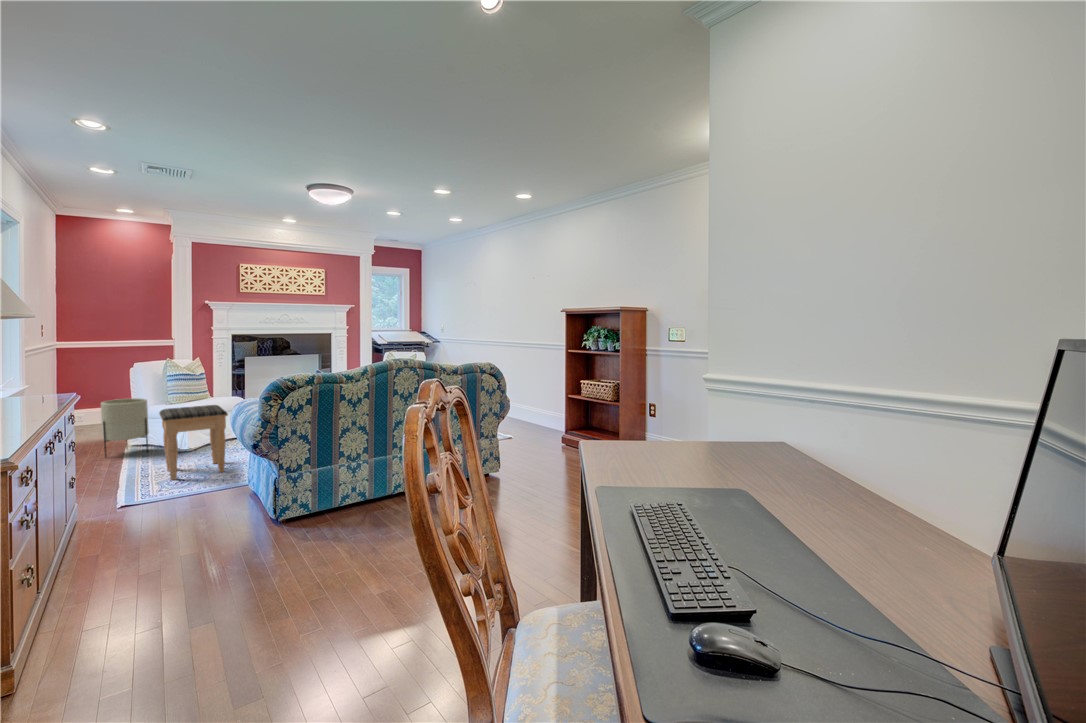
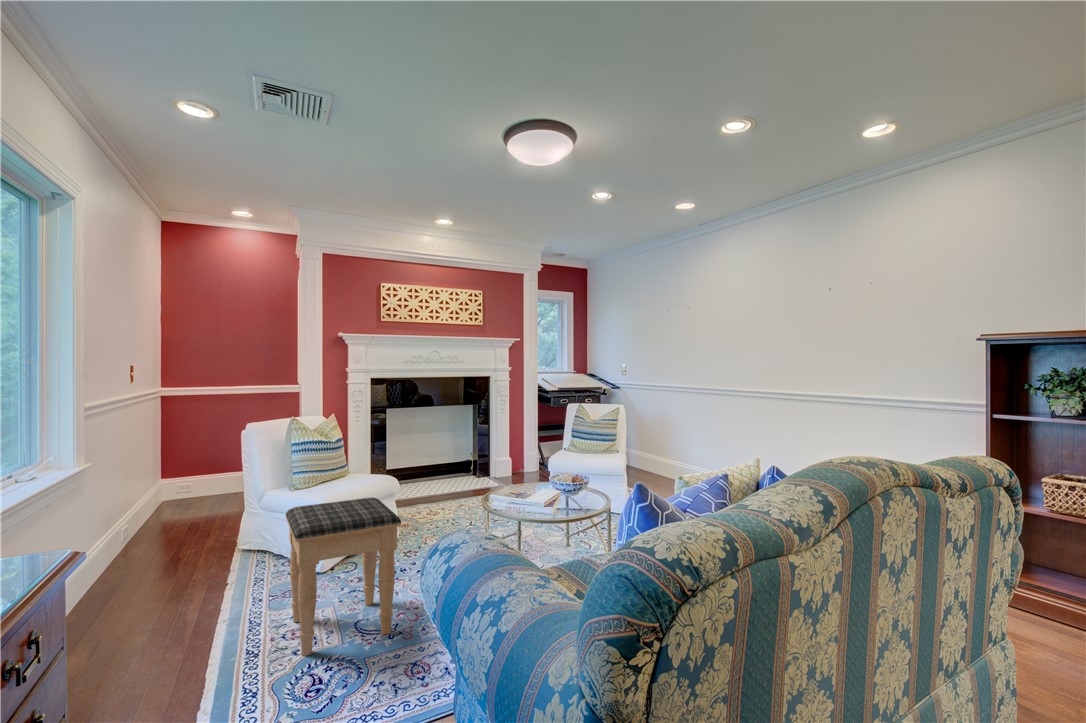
planter: present [101,398,149,458] -> none [198,478,264,580]

